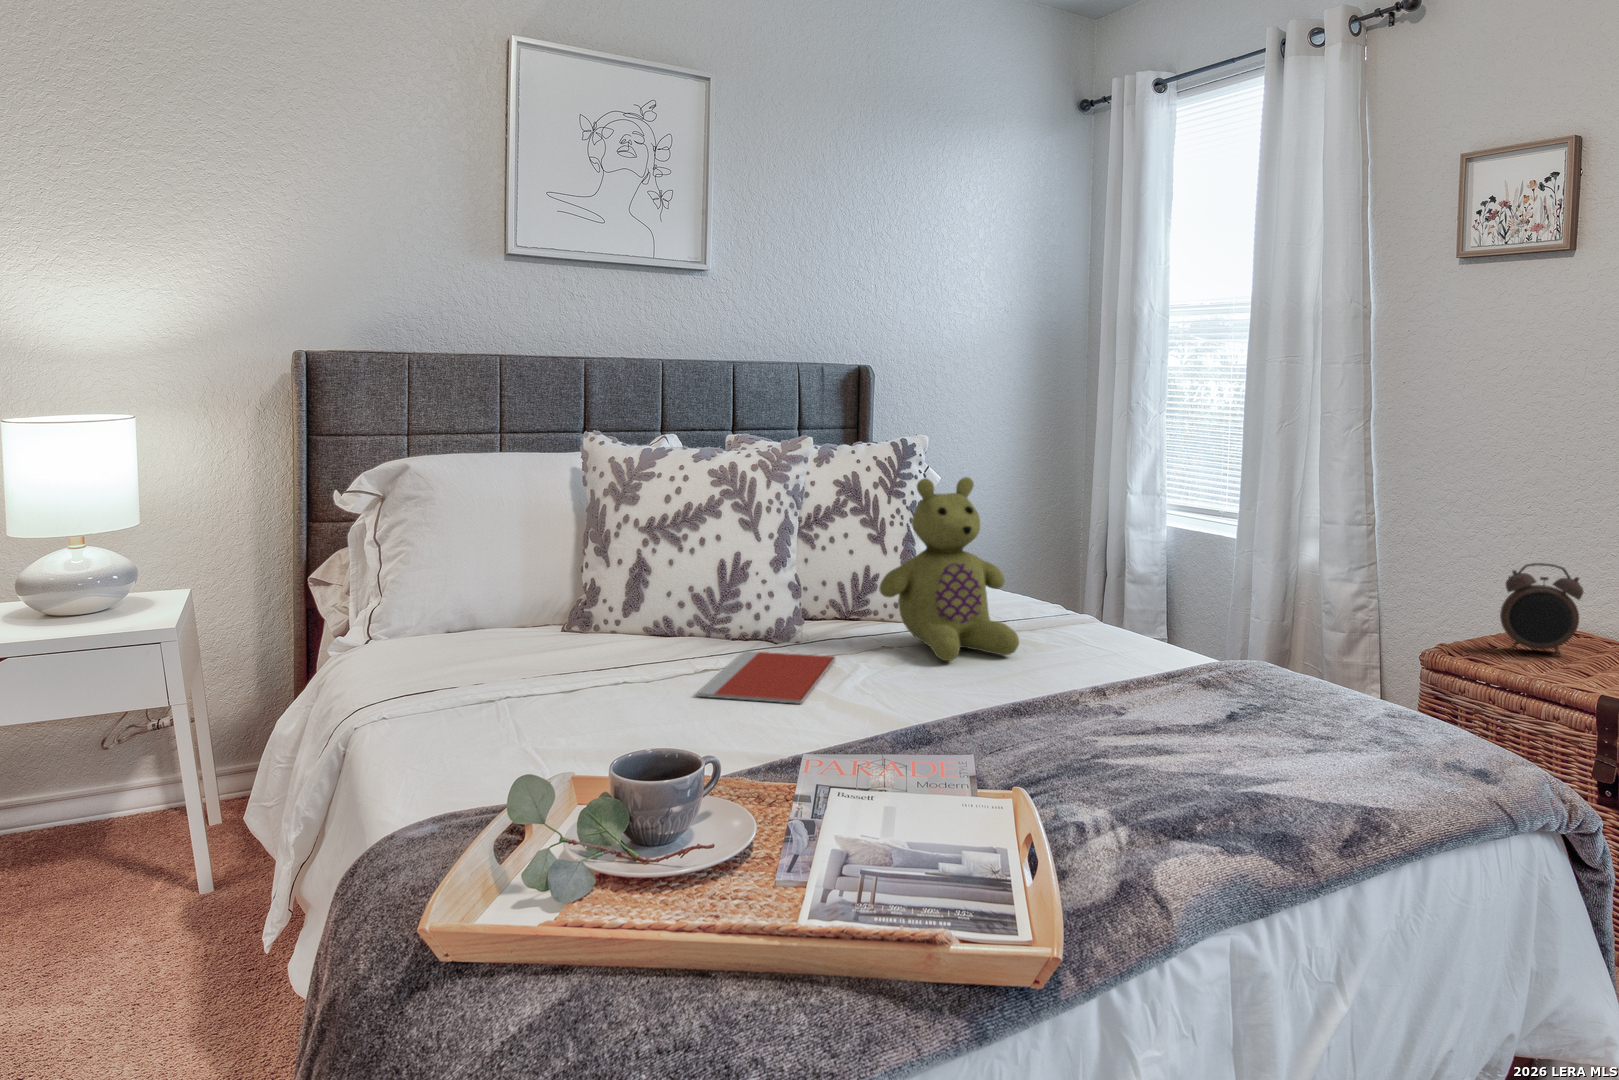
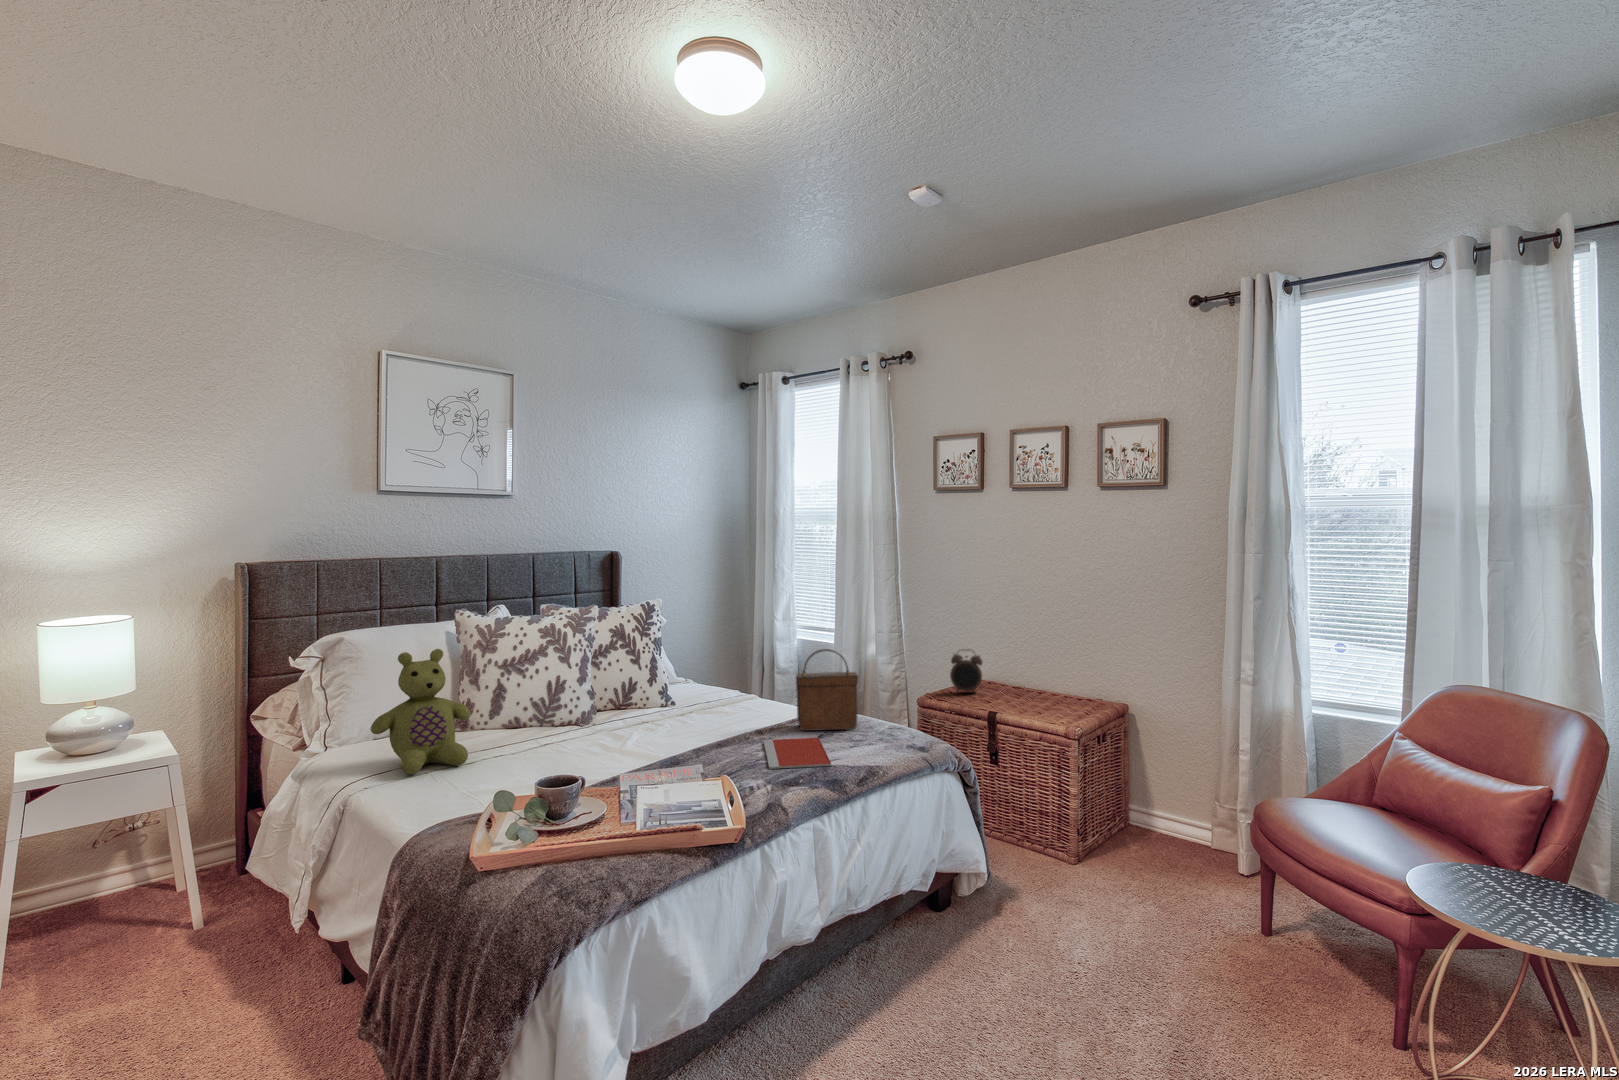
stuffed bear: present [879,477,1019,661] -> present [371,649,471,774]
handbag: none [1178,536,1325,709] -> present [796,649,858,731]
notebook: present [697,651,835,704] -> present [764,738,831,769]

